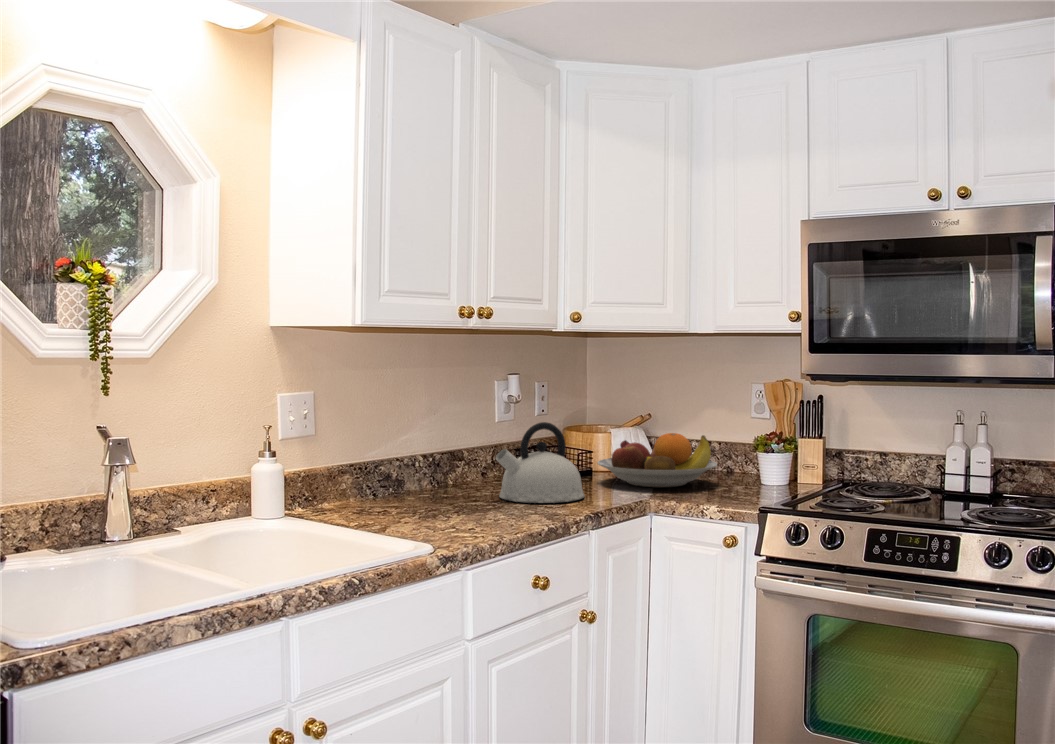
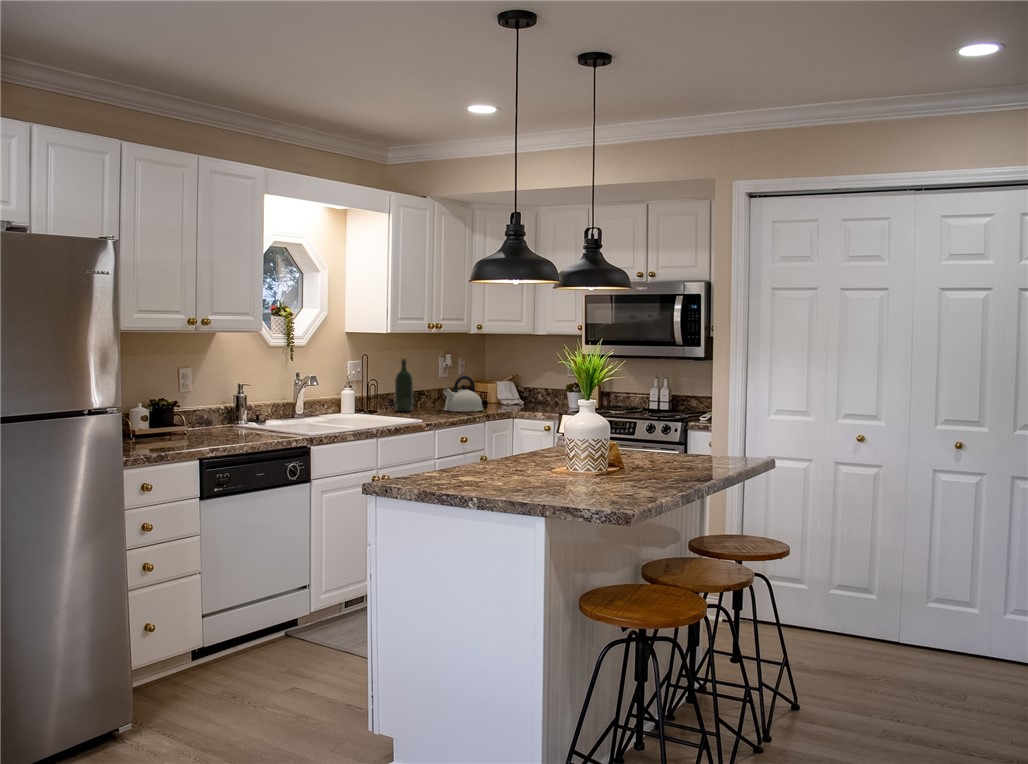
wine bottle: none [390,385,430,504] -> present [395,358,413,412]
fruit bowl: present [598,433,717,487] -> none [490,382,547,408]

